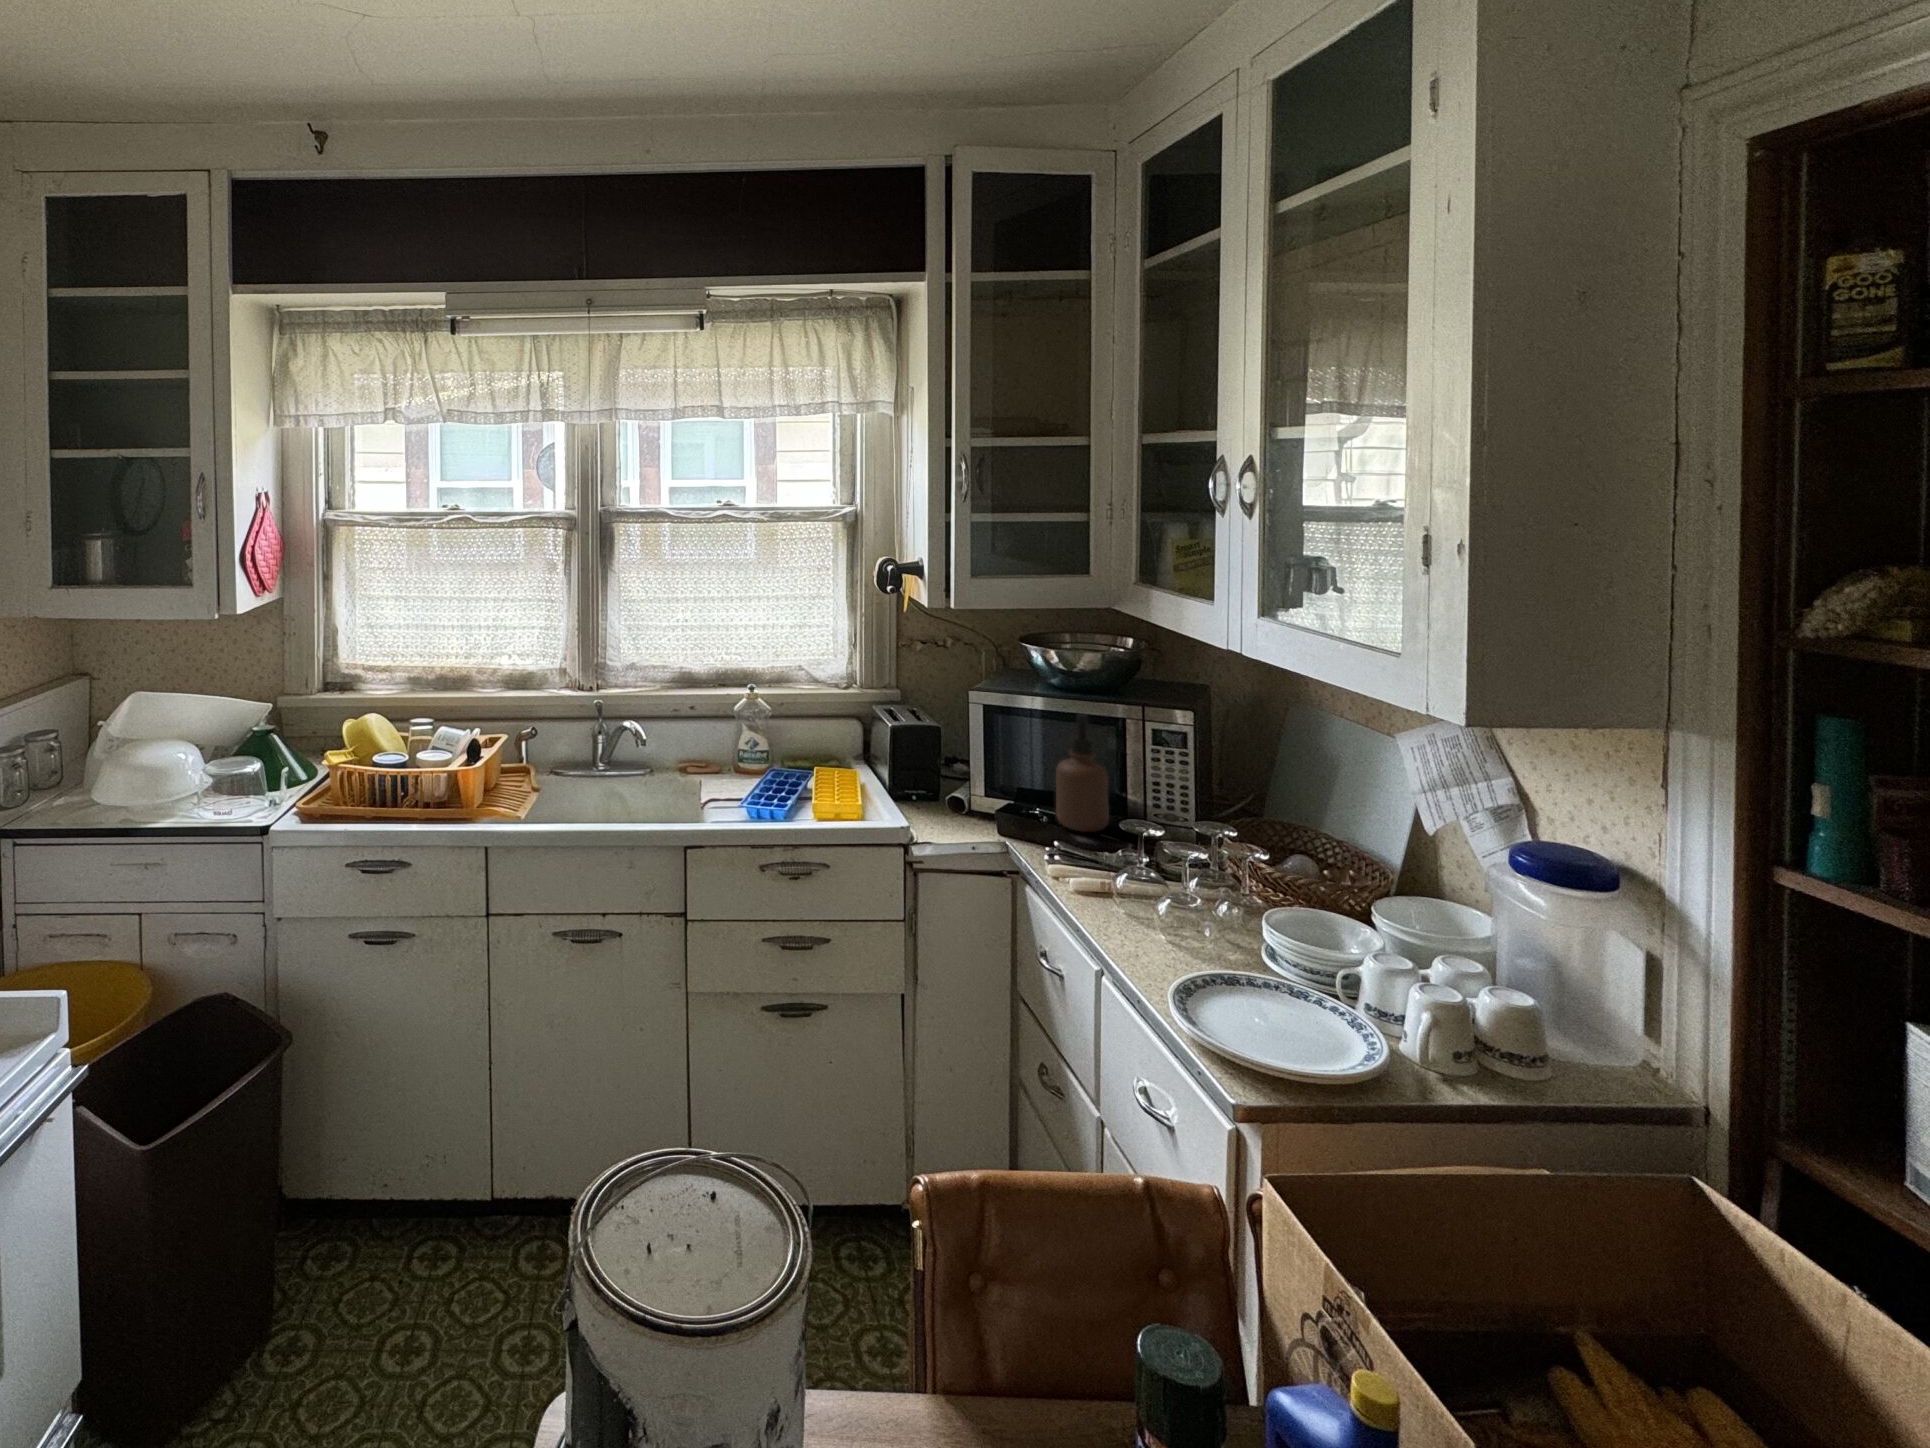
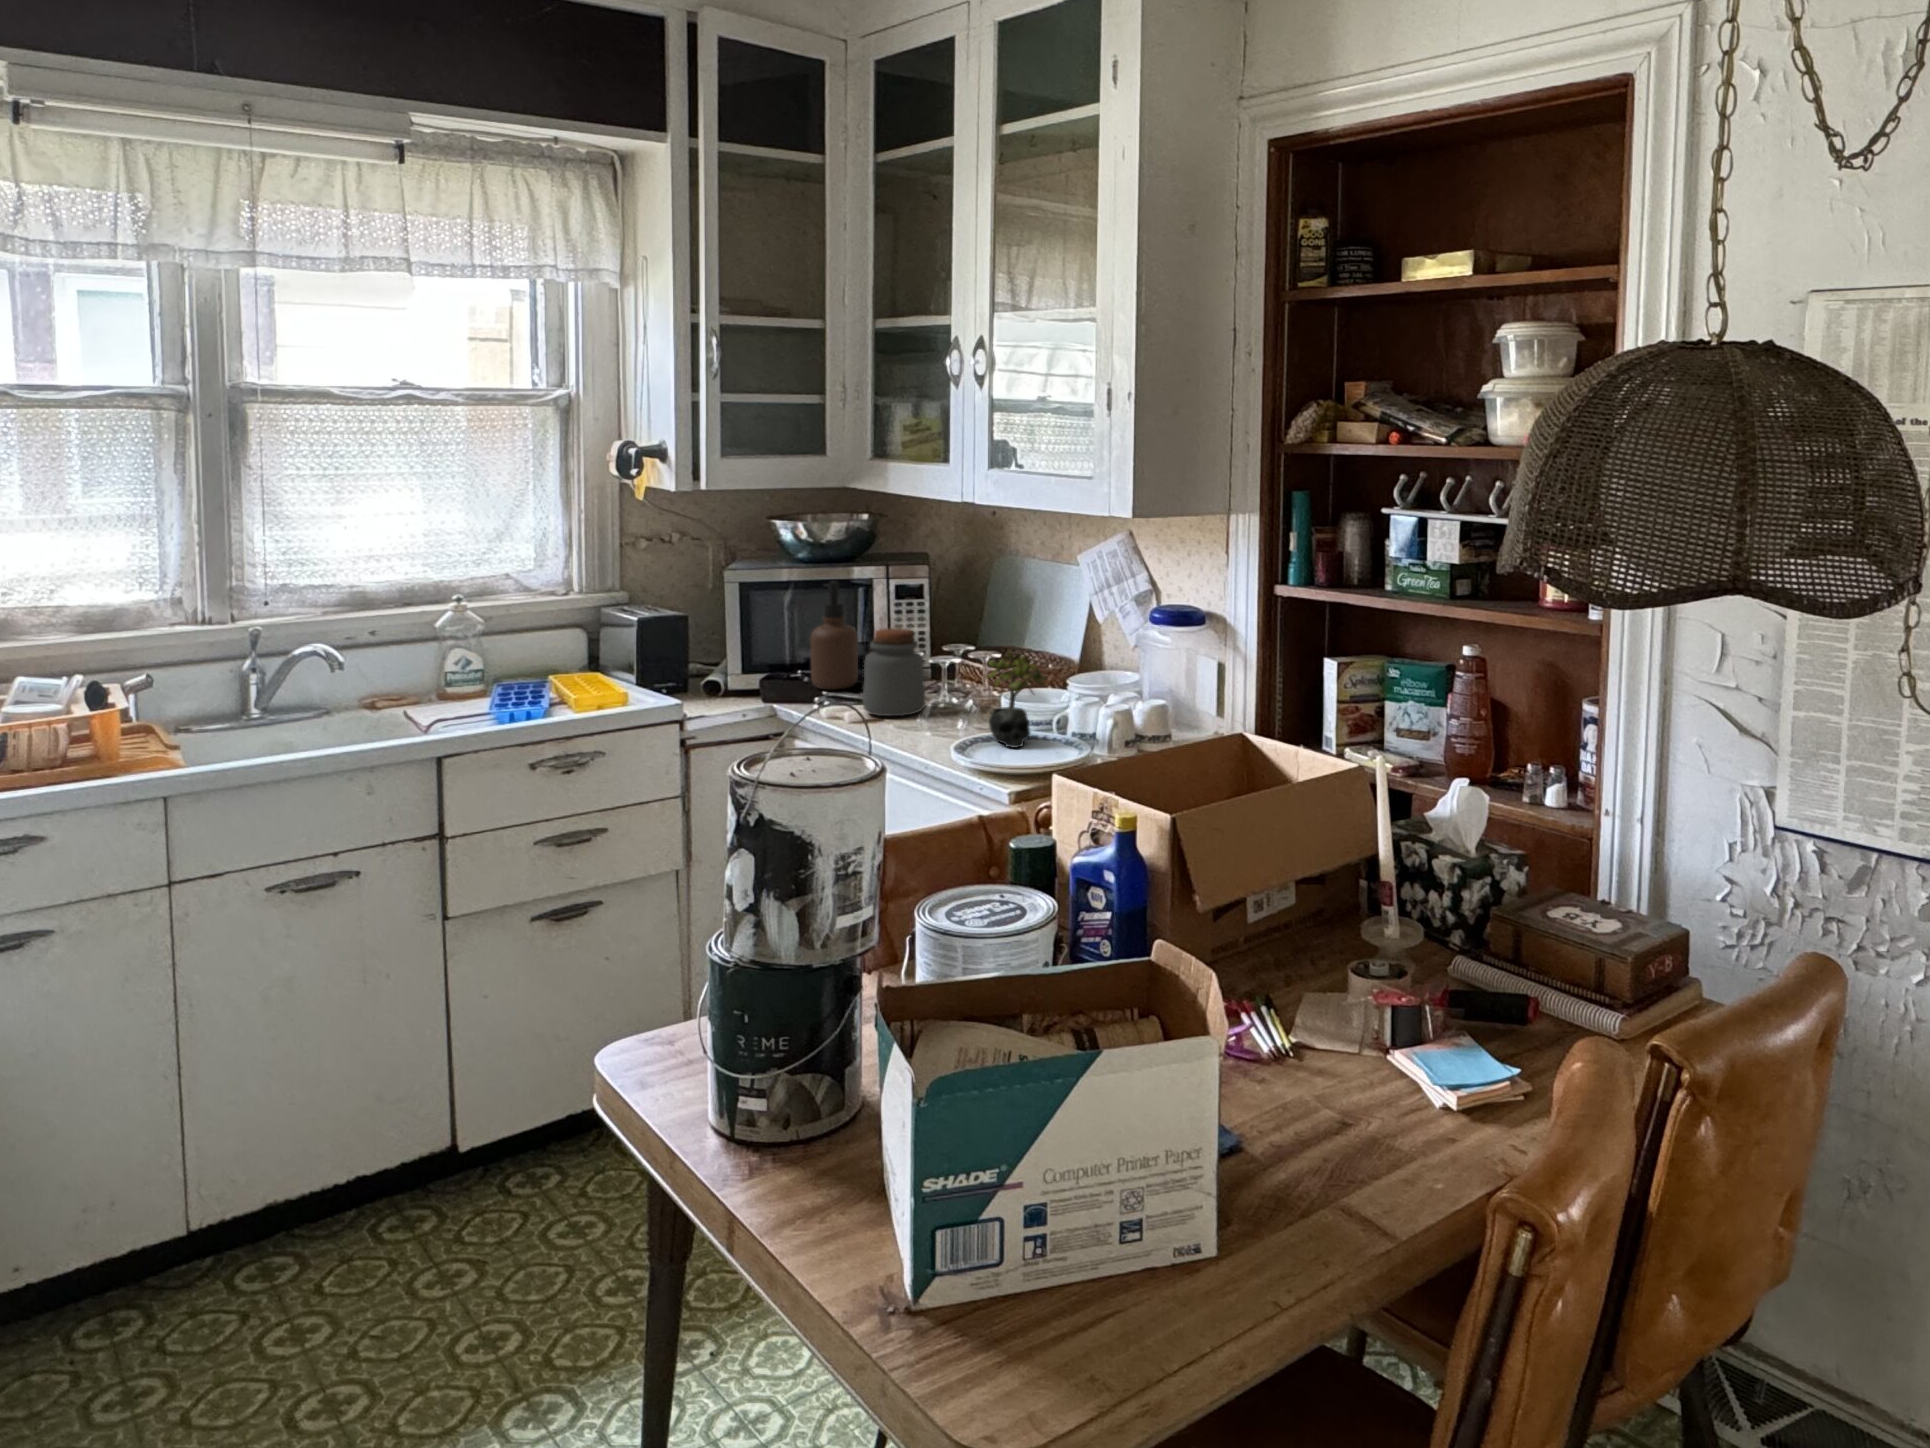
jar: none [1093,788,1171,897] -> present [863,628,925,716]
succulent plant: none [1224,866,1323,1010] -> present [985,650,1048,748]

